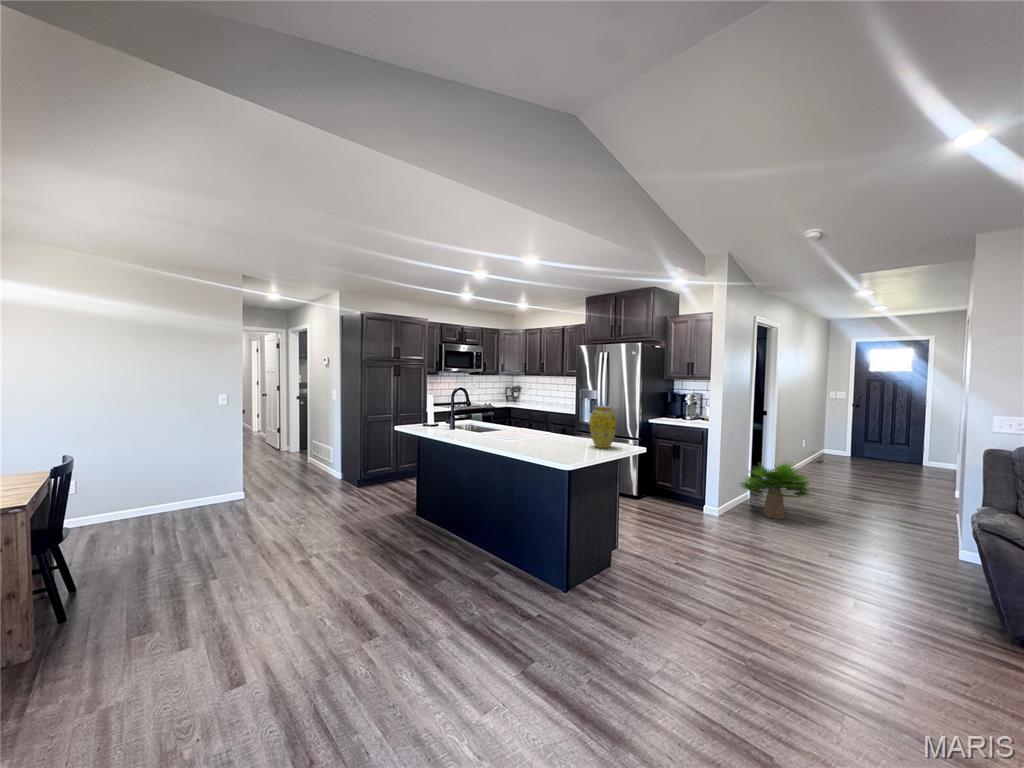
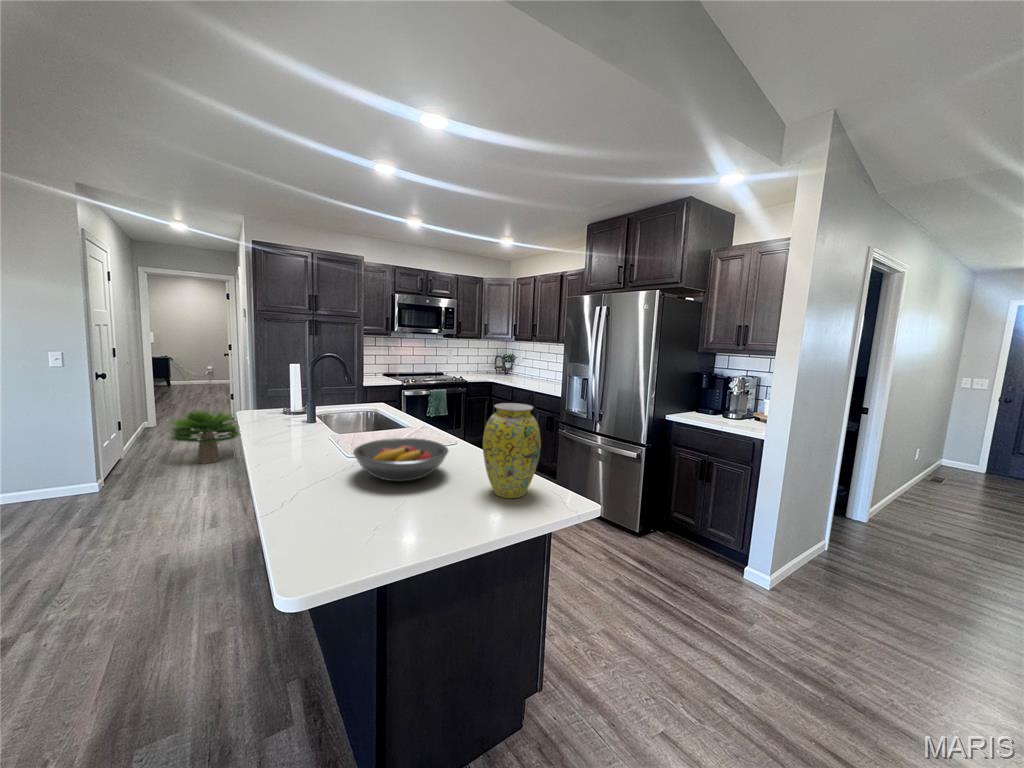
fruit bowl: none [523,428,569,445] -> present [353,438,448,481]
potted plant: present [740,463,810,519] -> present [170,410,241,463]

